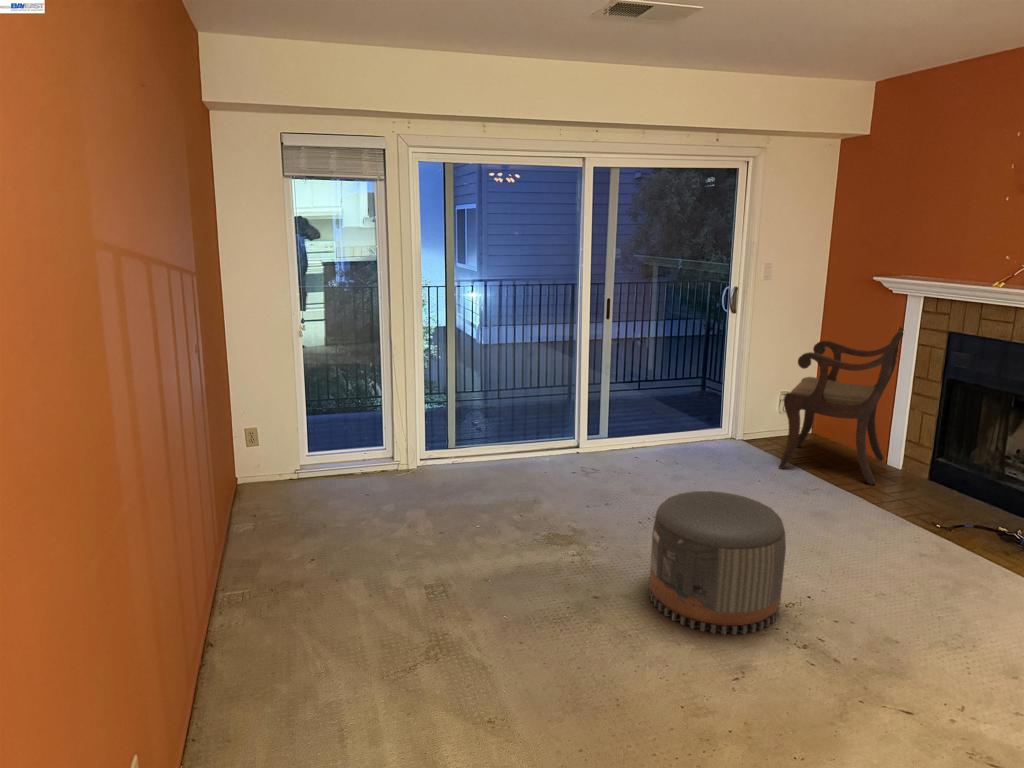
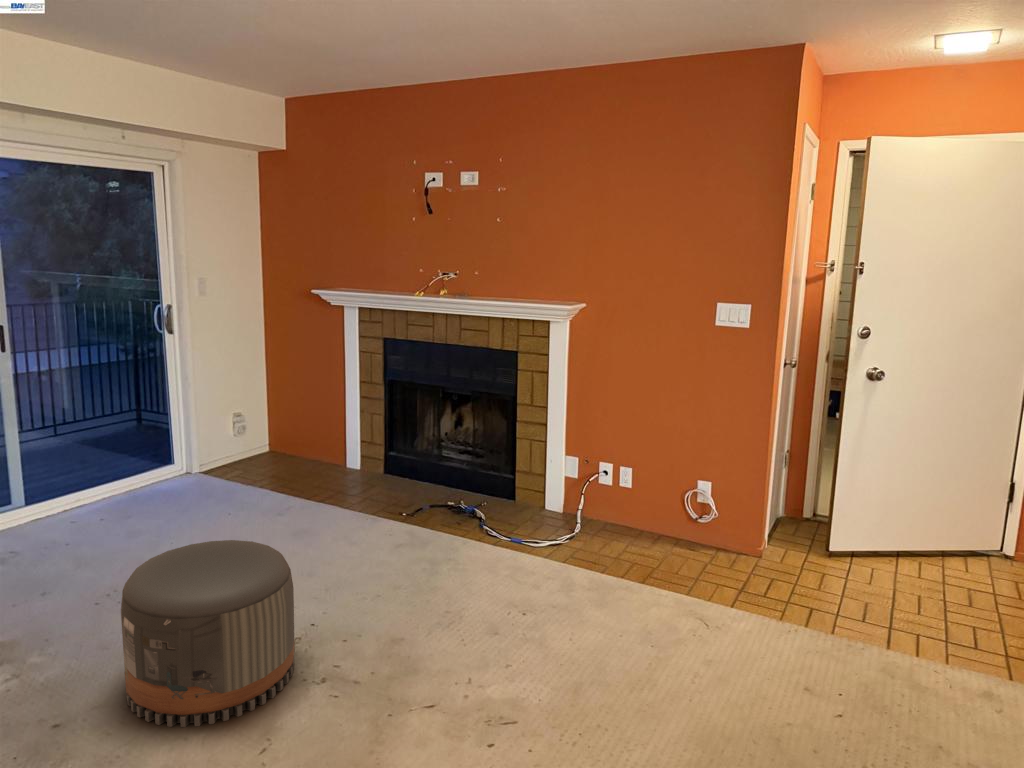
armchair: present [779,327,904,485] -> none [243,330,349,495]

